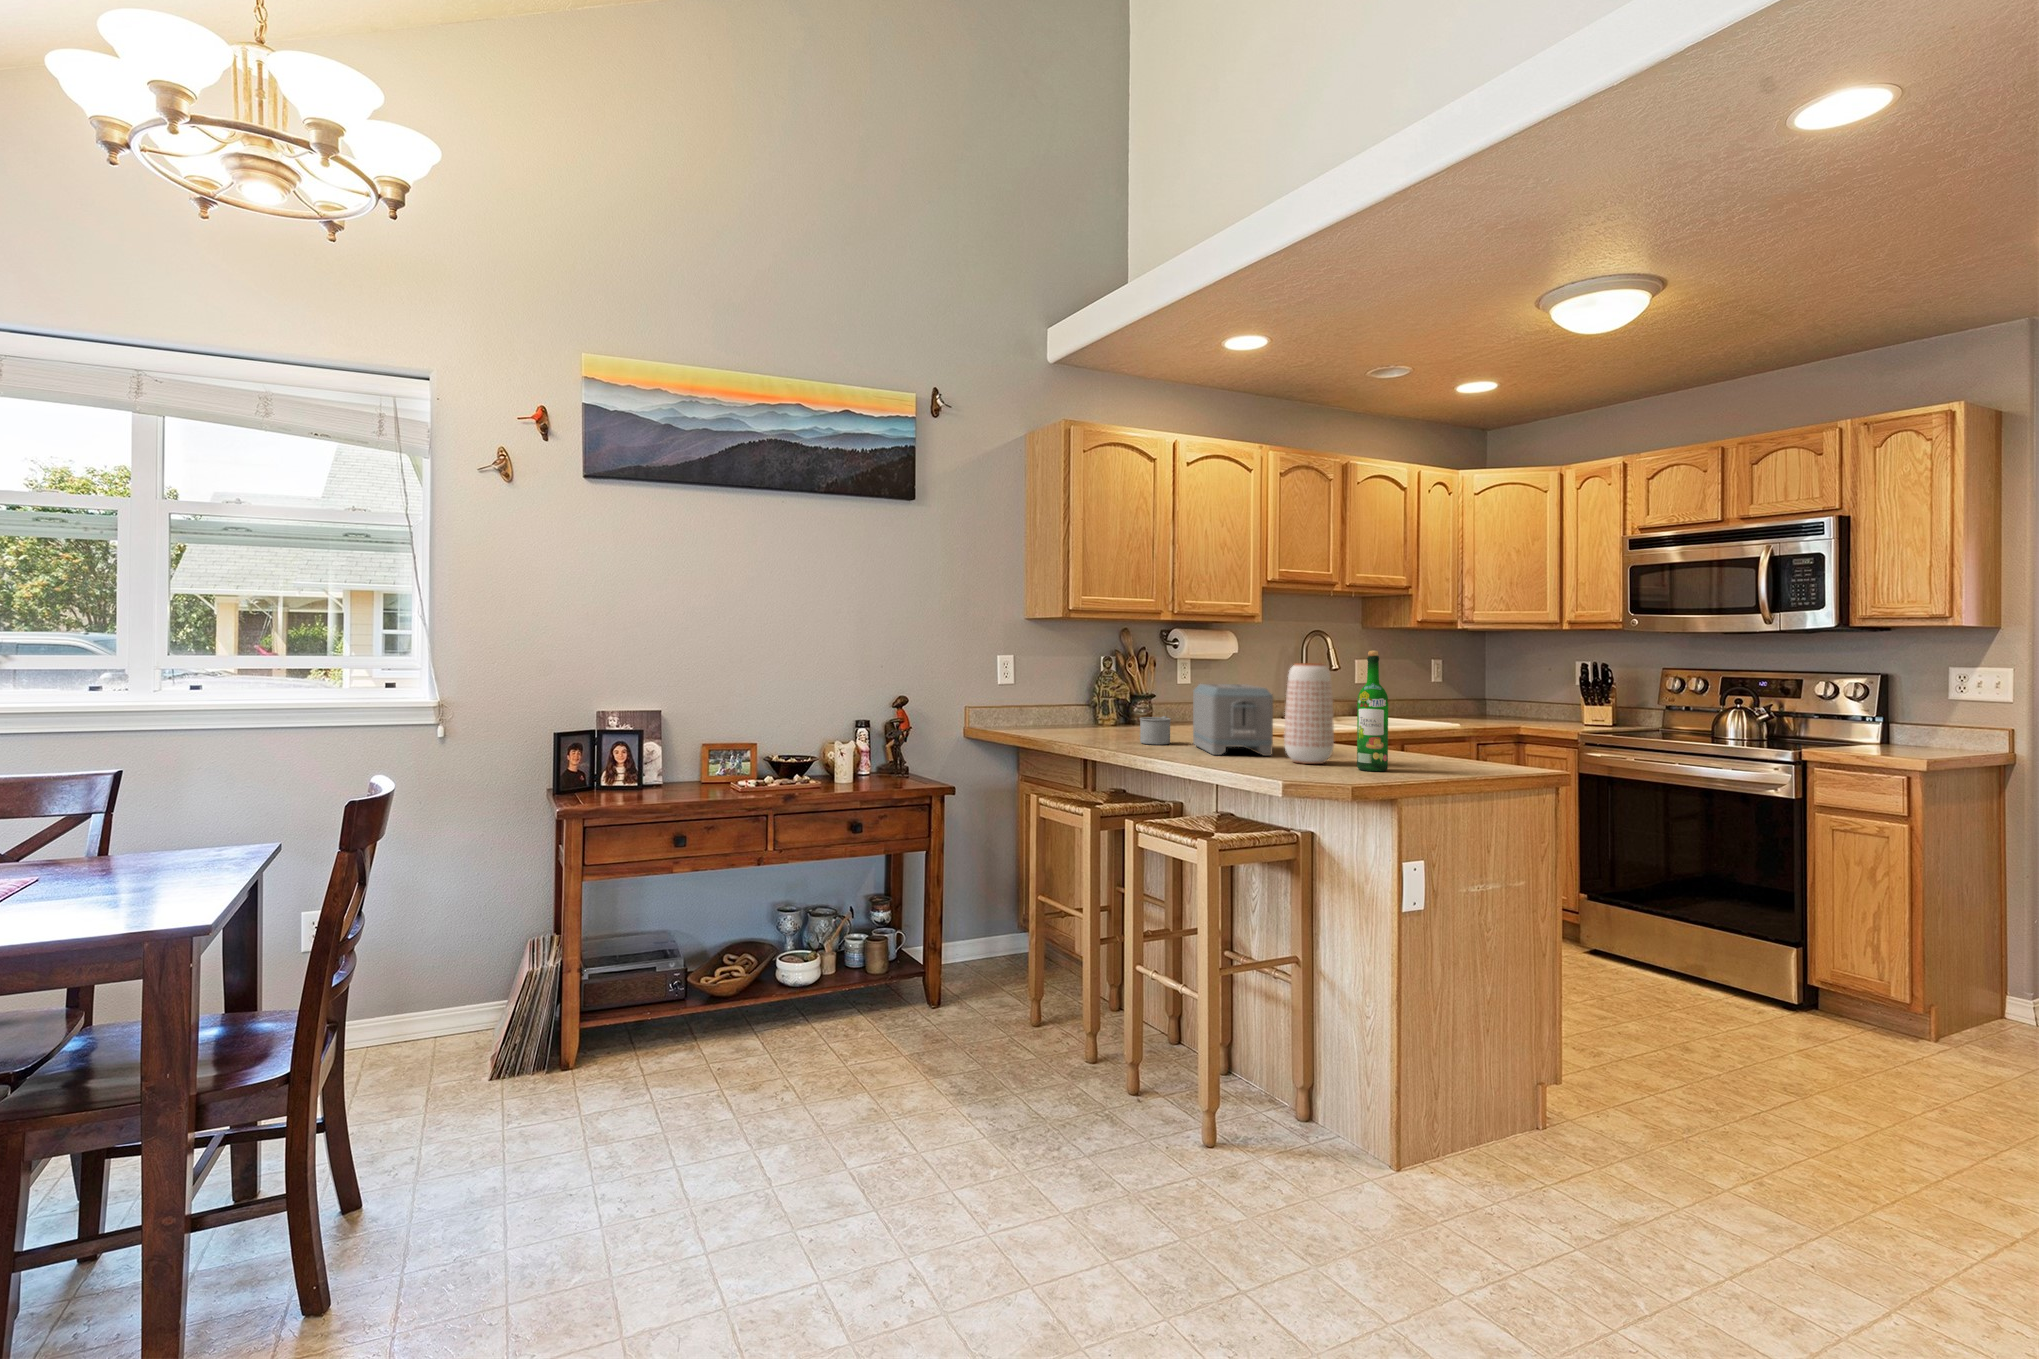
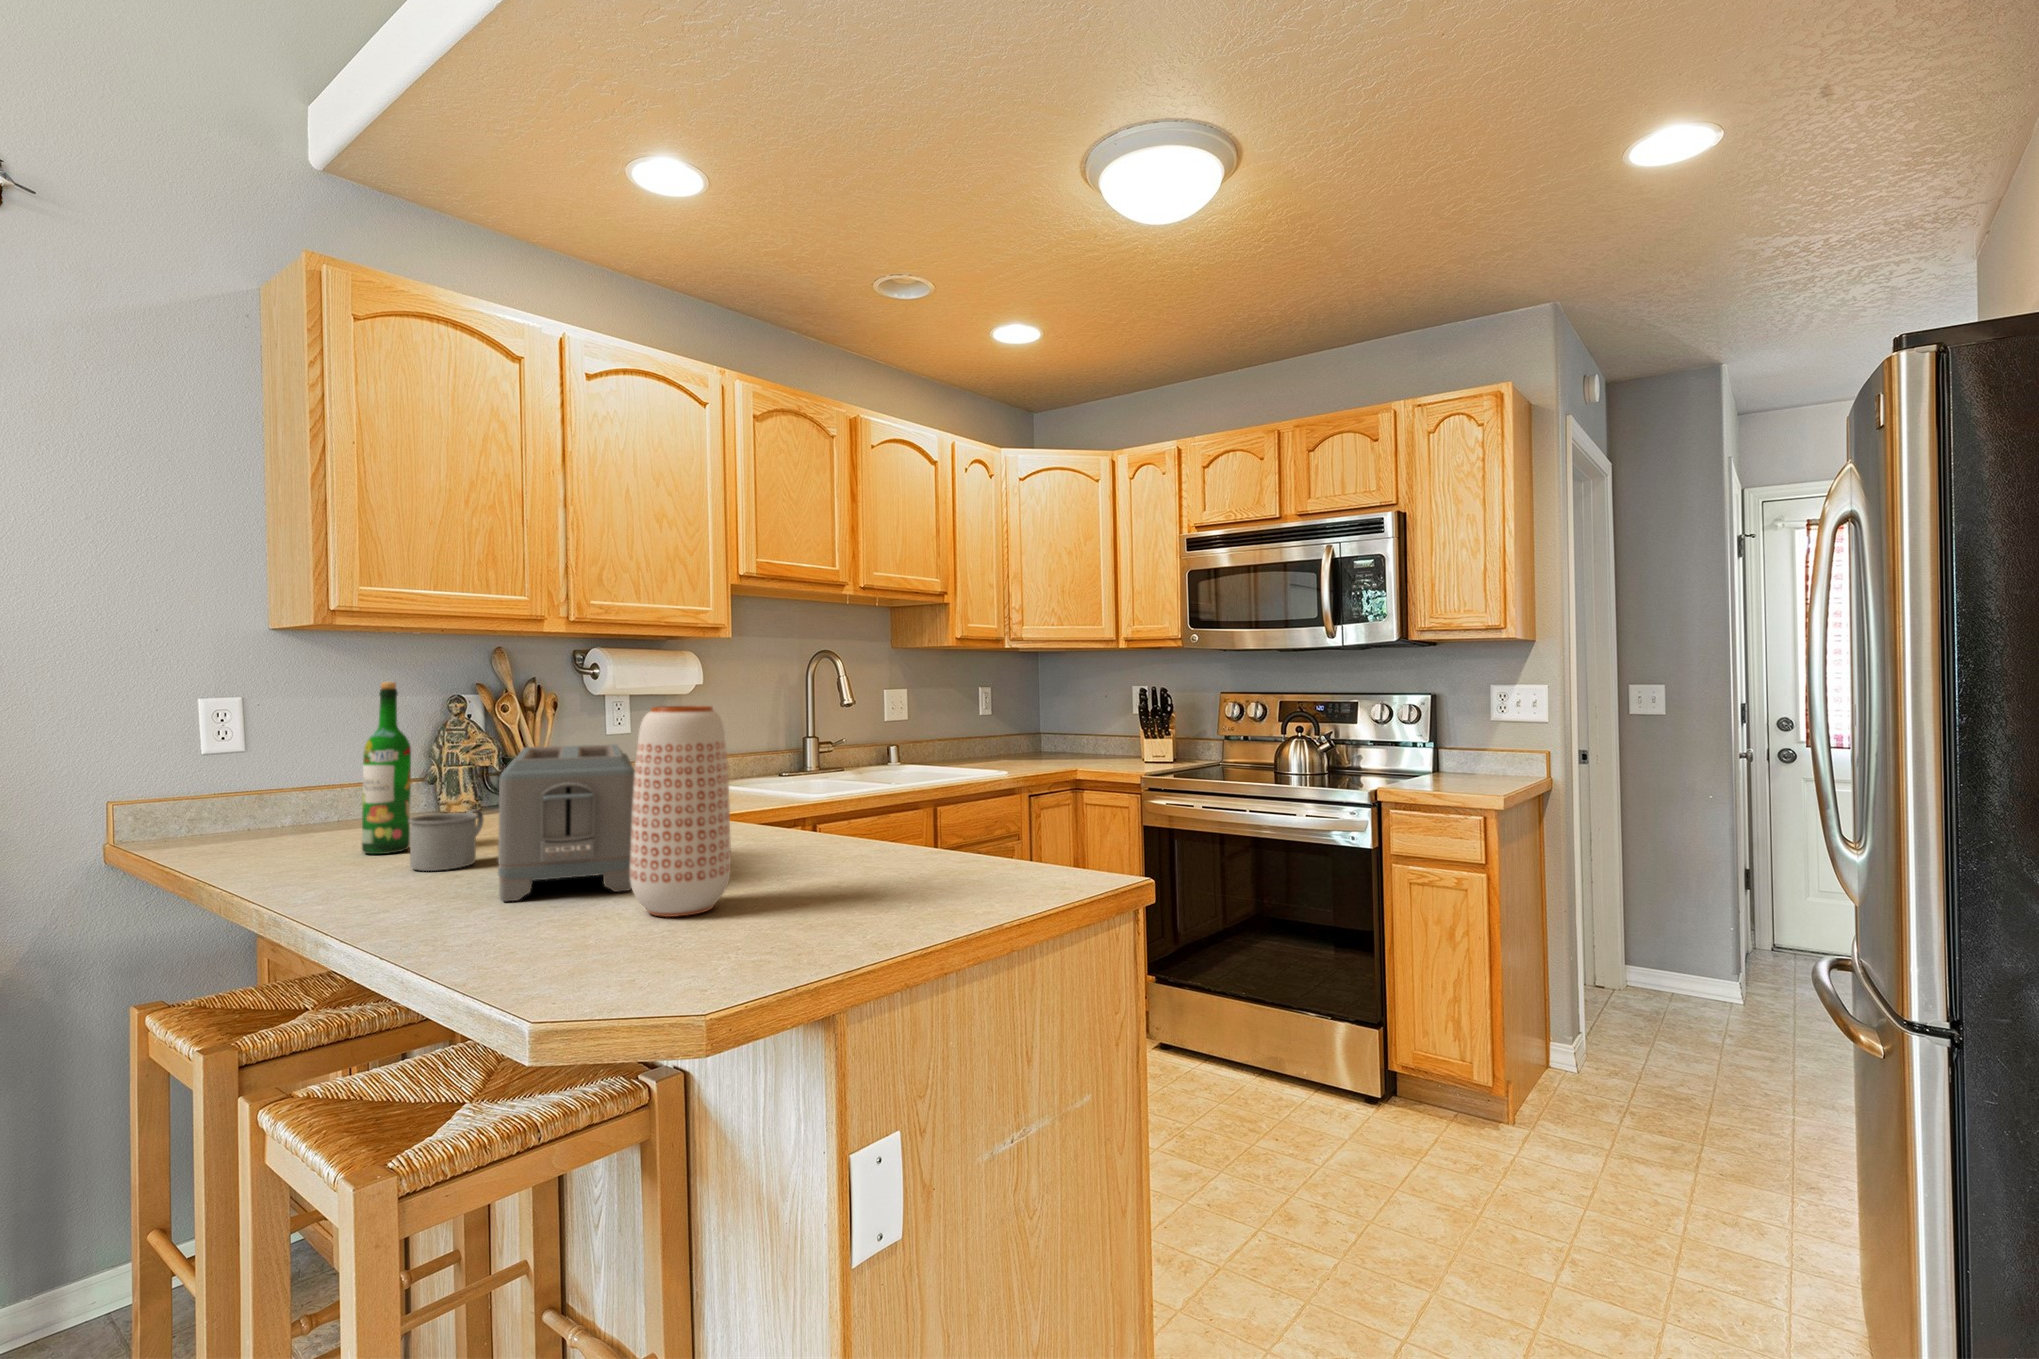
wine bottle: present [1357,651,1388,771] -> present [362,682,411,854]

